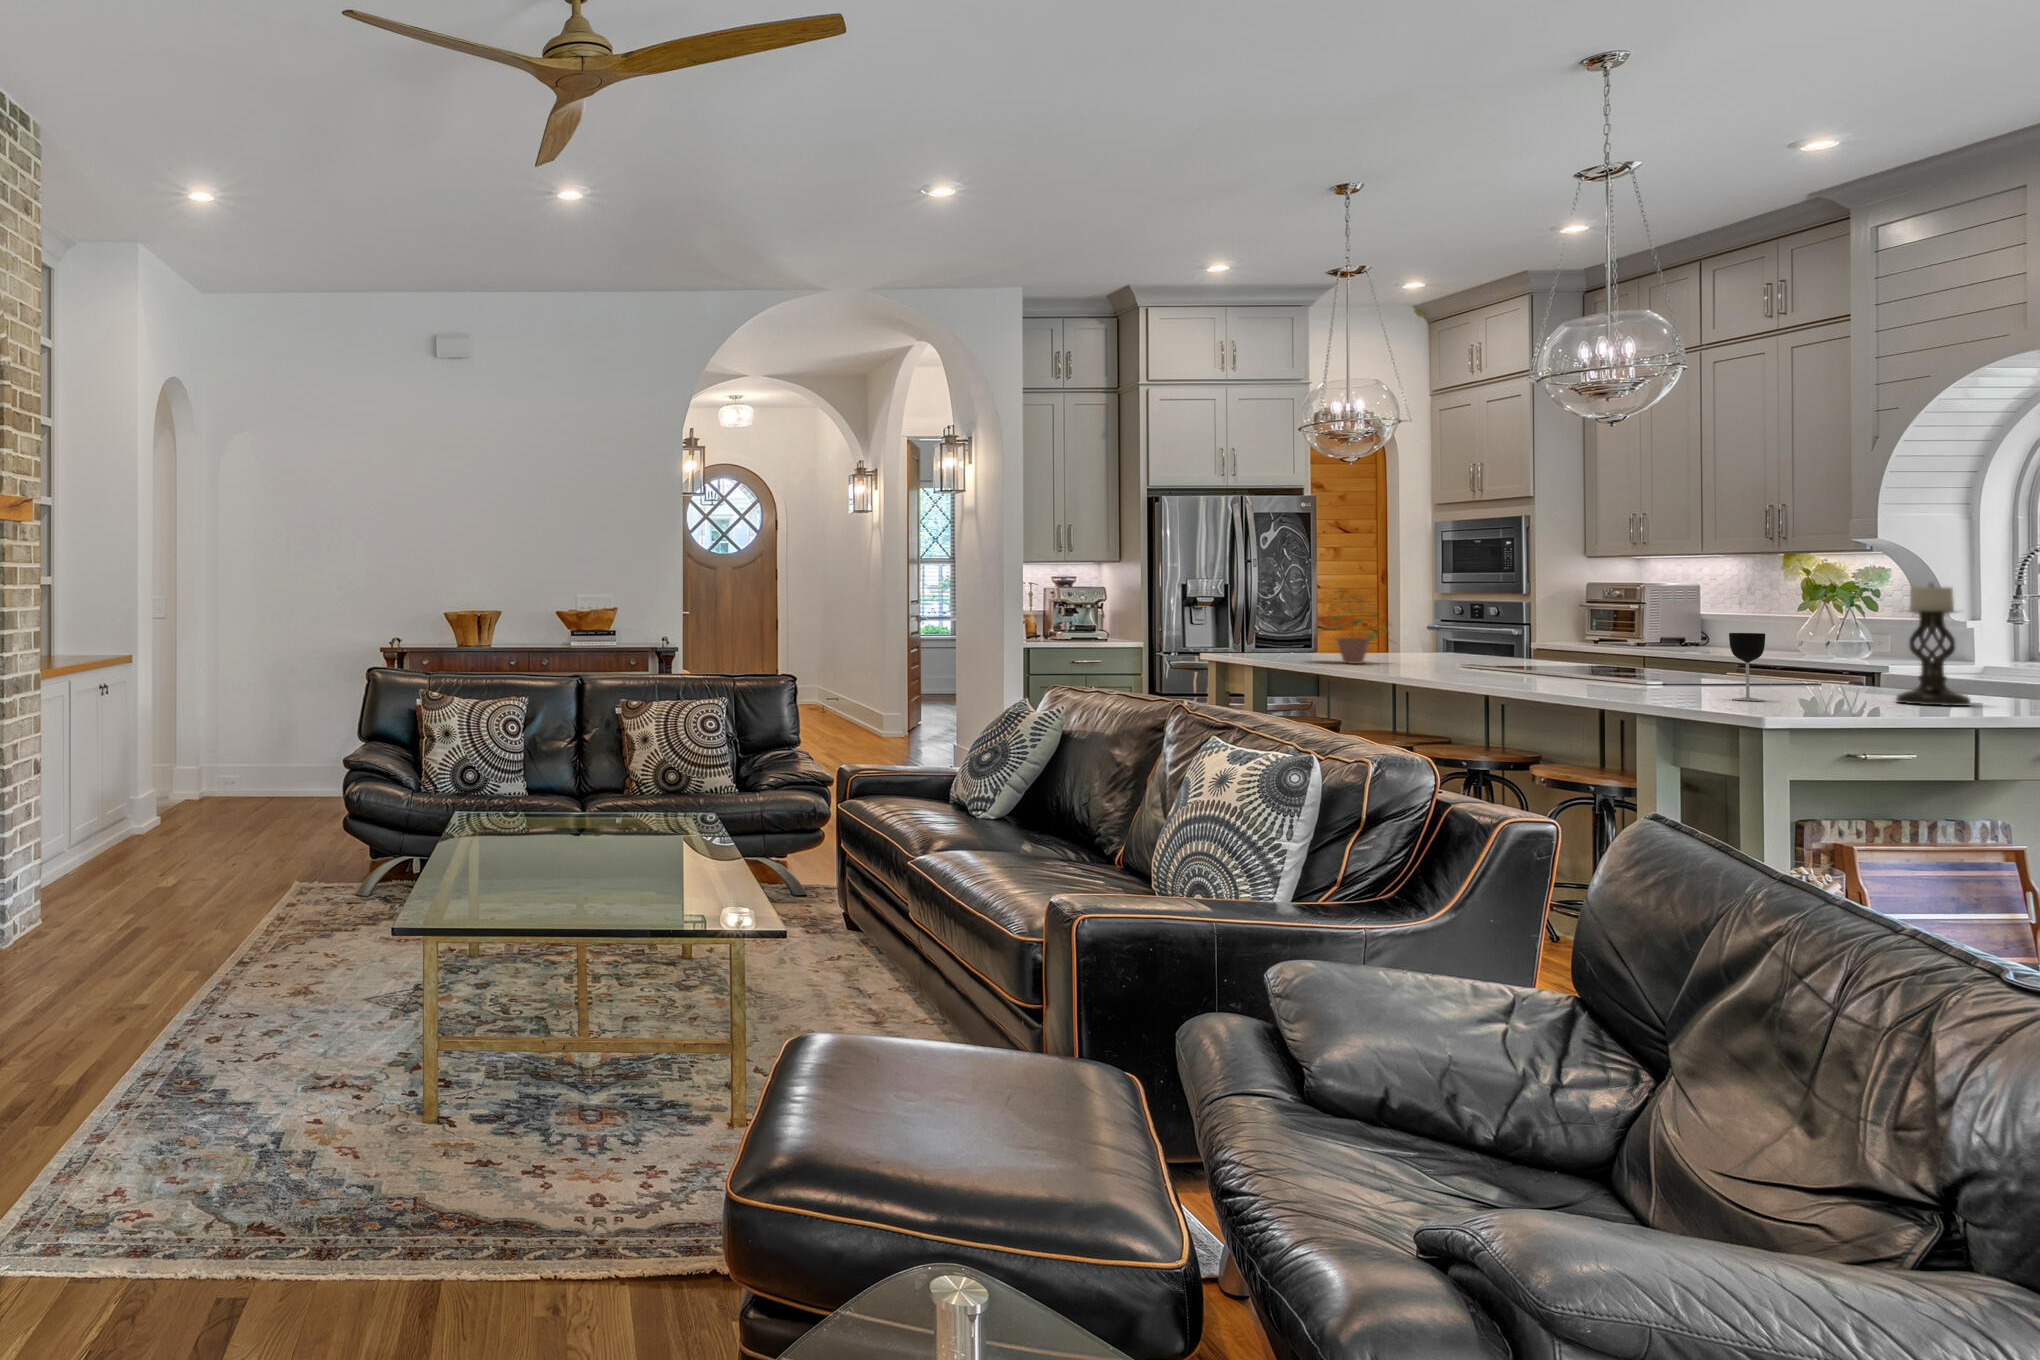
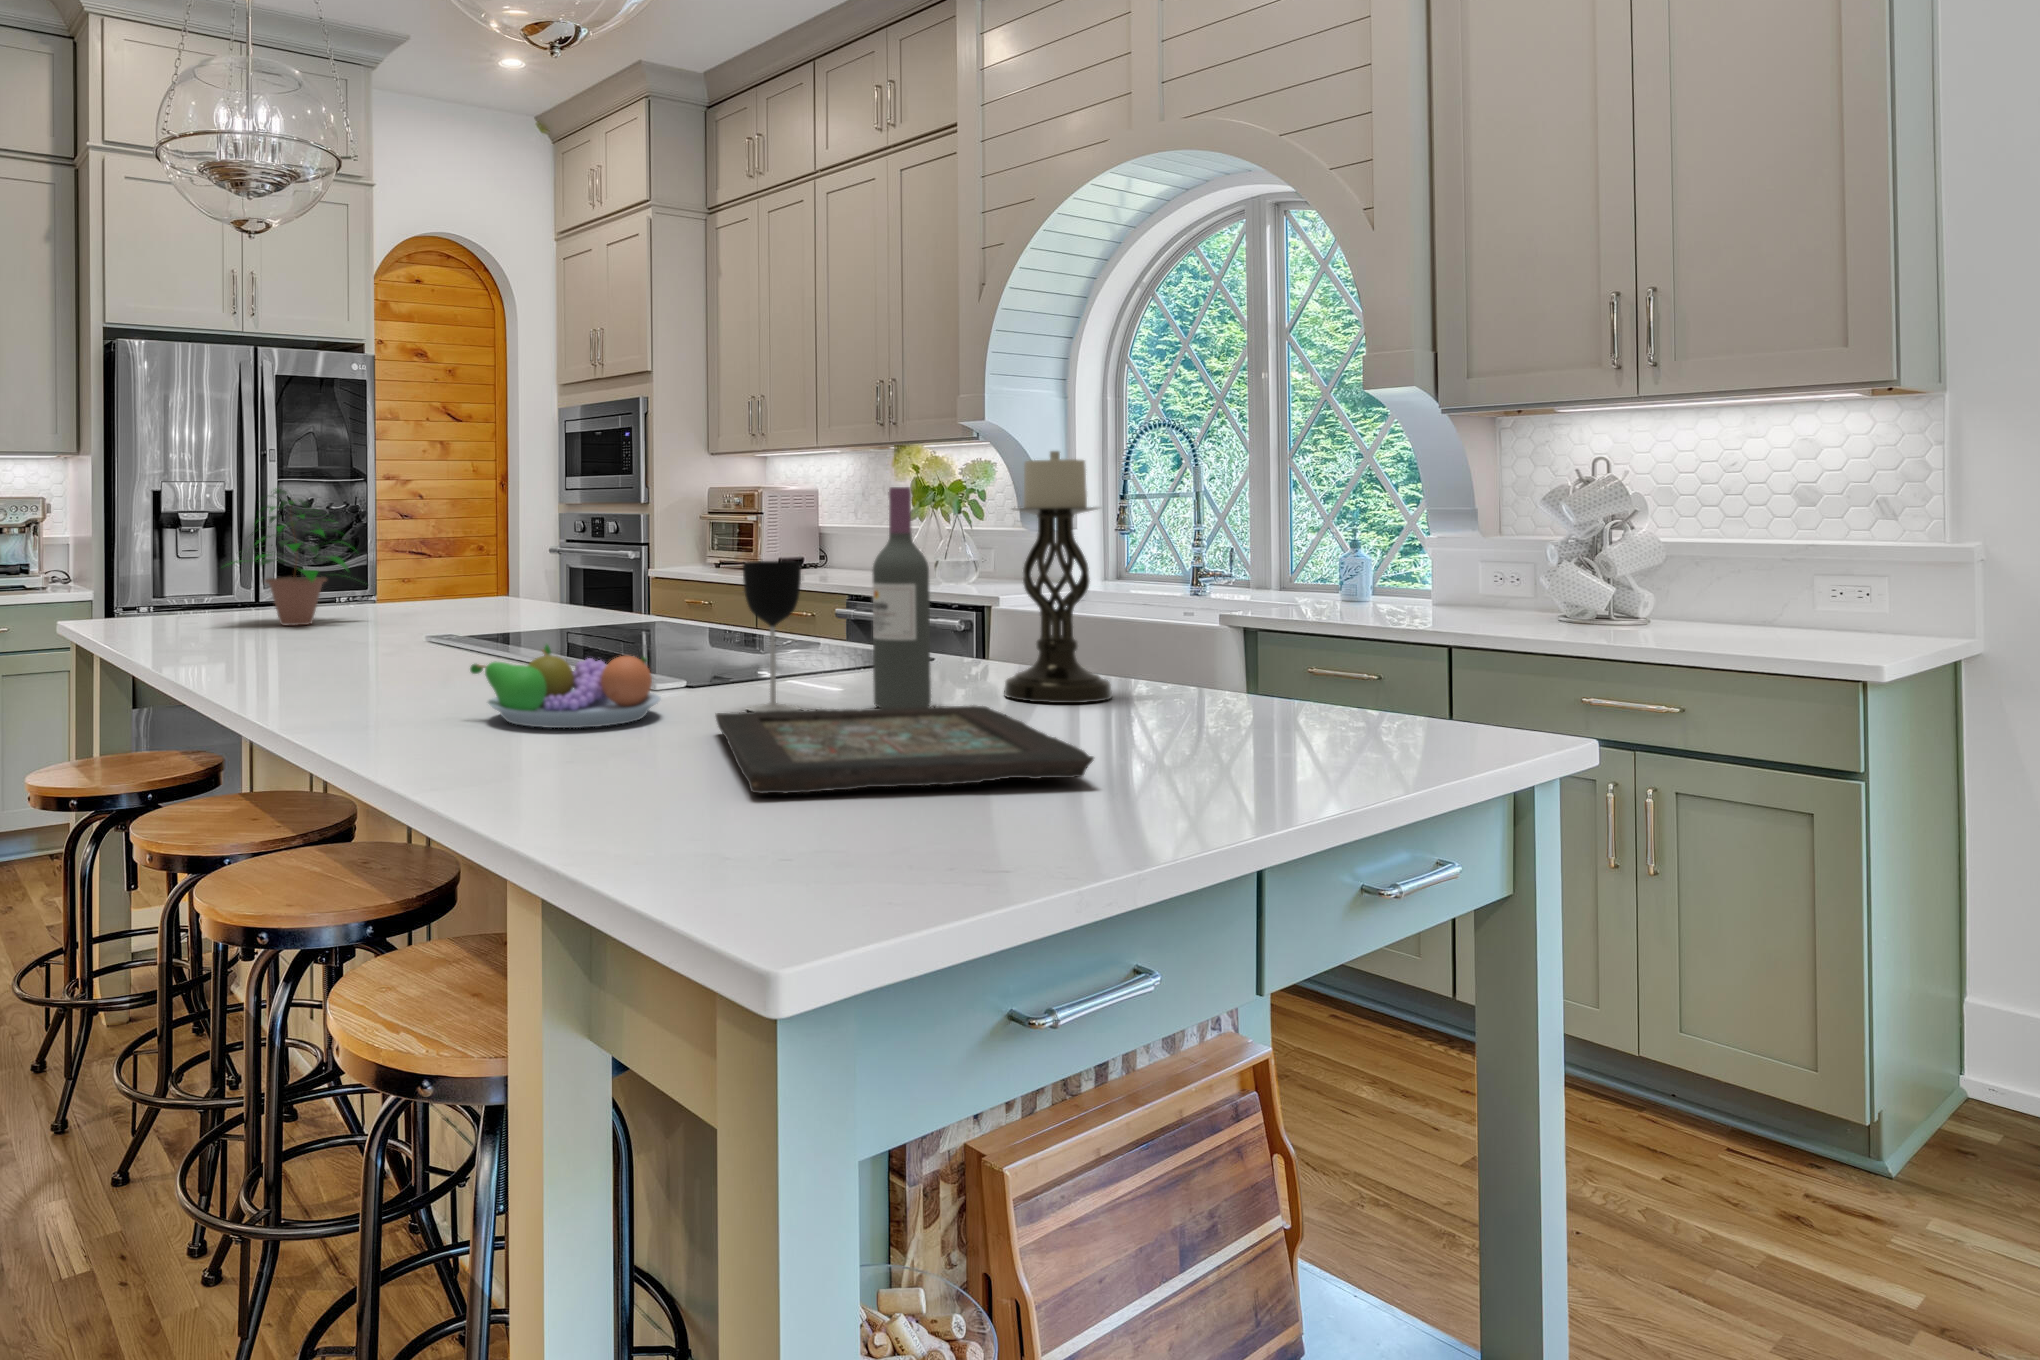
wine bottle: none [1810,600,1847,703] -> present [872,487,931,708]
fruit bowl: none [1578,666,1685,700] -> present [470,645,661,728]
decorative tray: none [1724,695,1943,718] -> present [716,705,1094,793]

